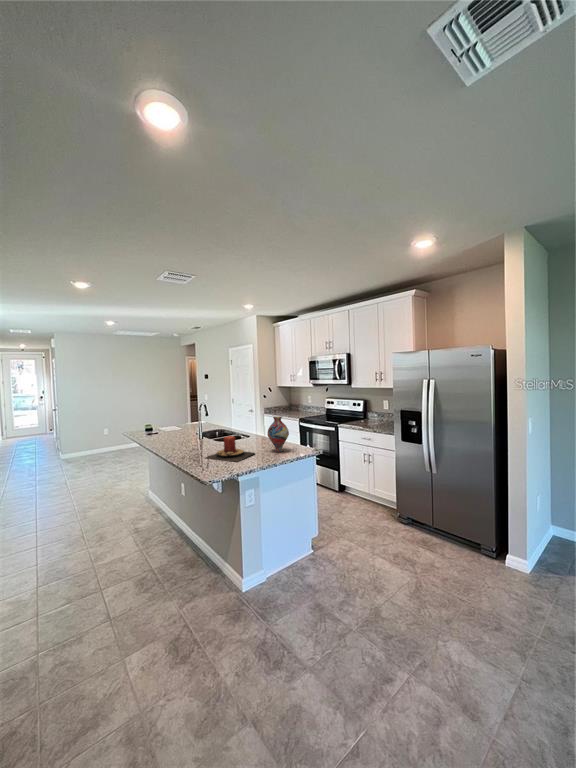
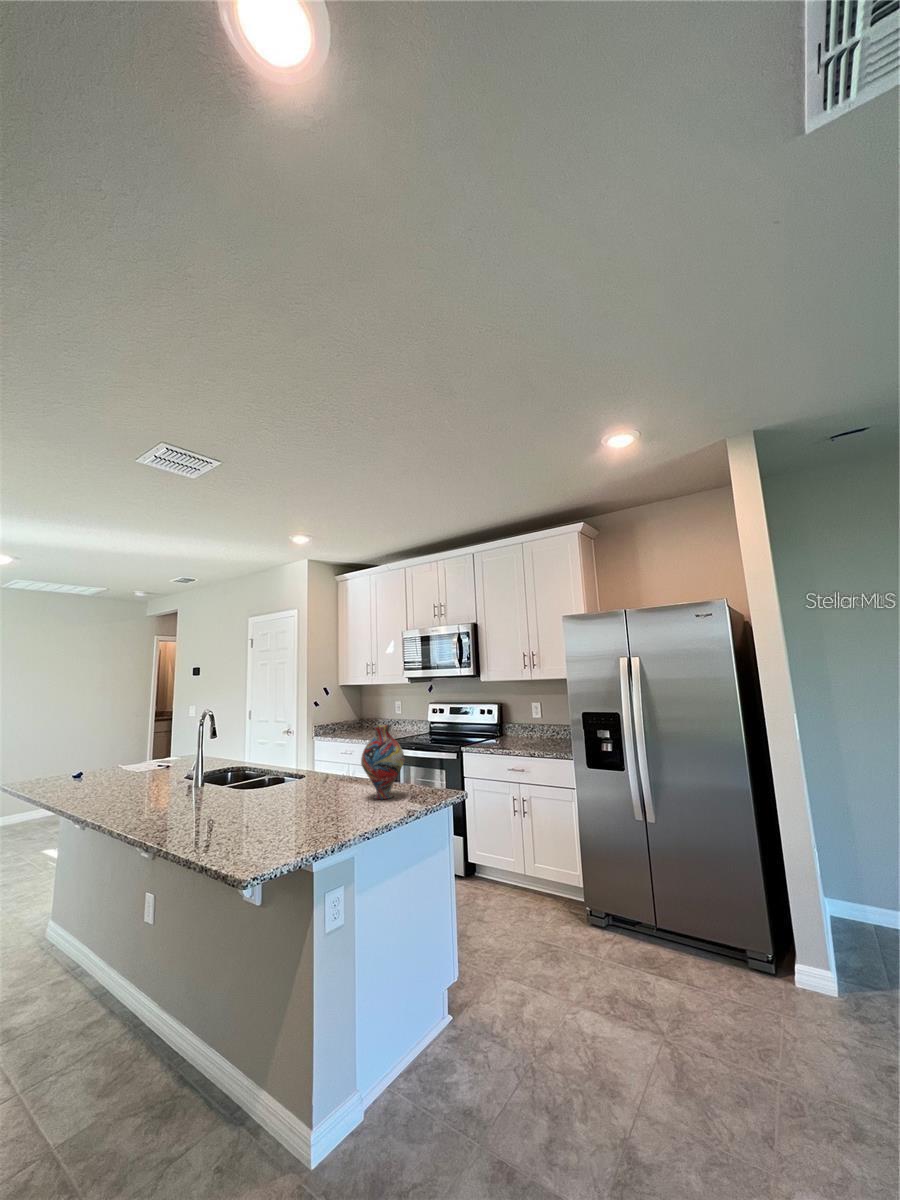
candle: present [205,436,255,462] -> none [225,769,339,827]

